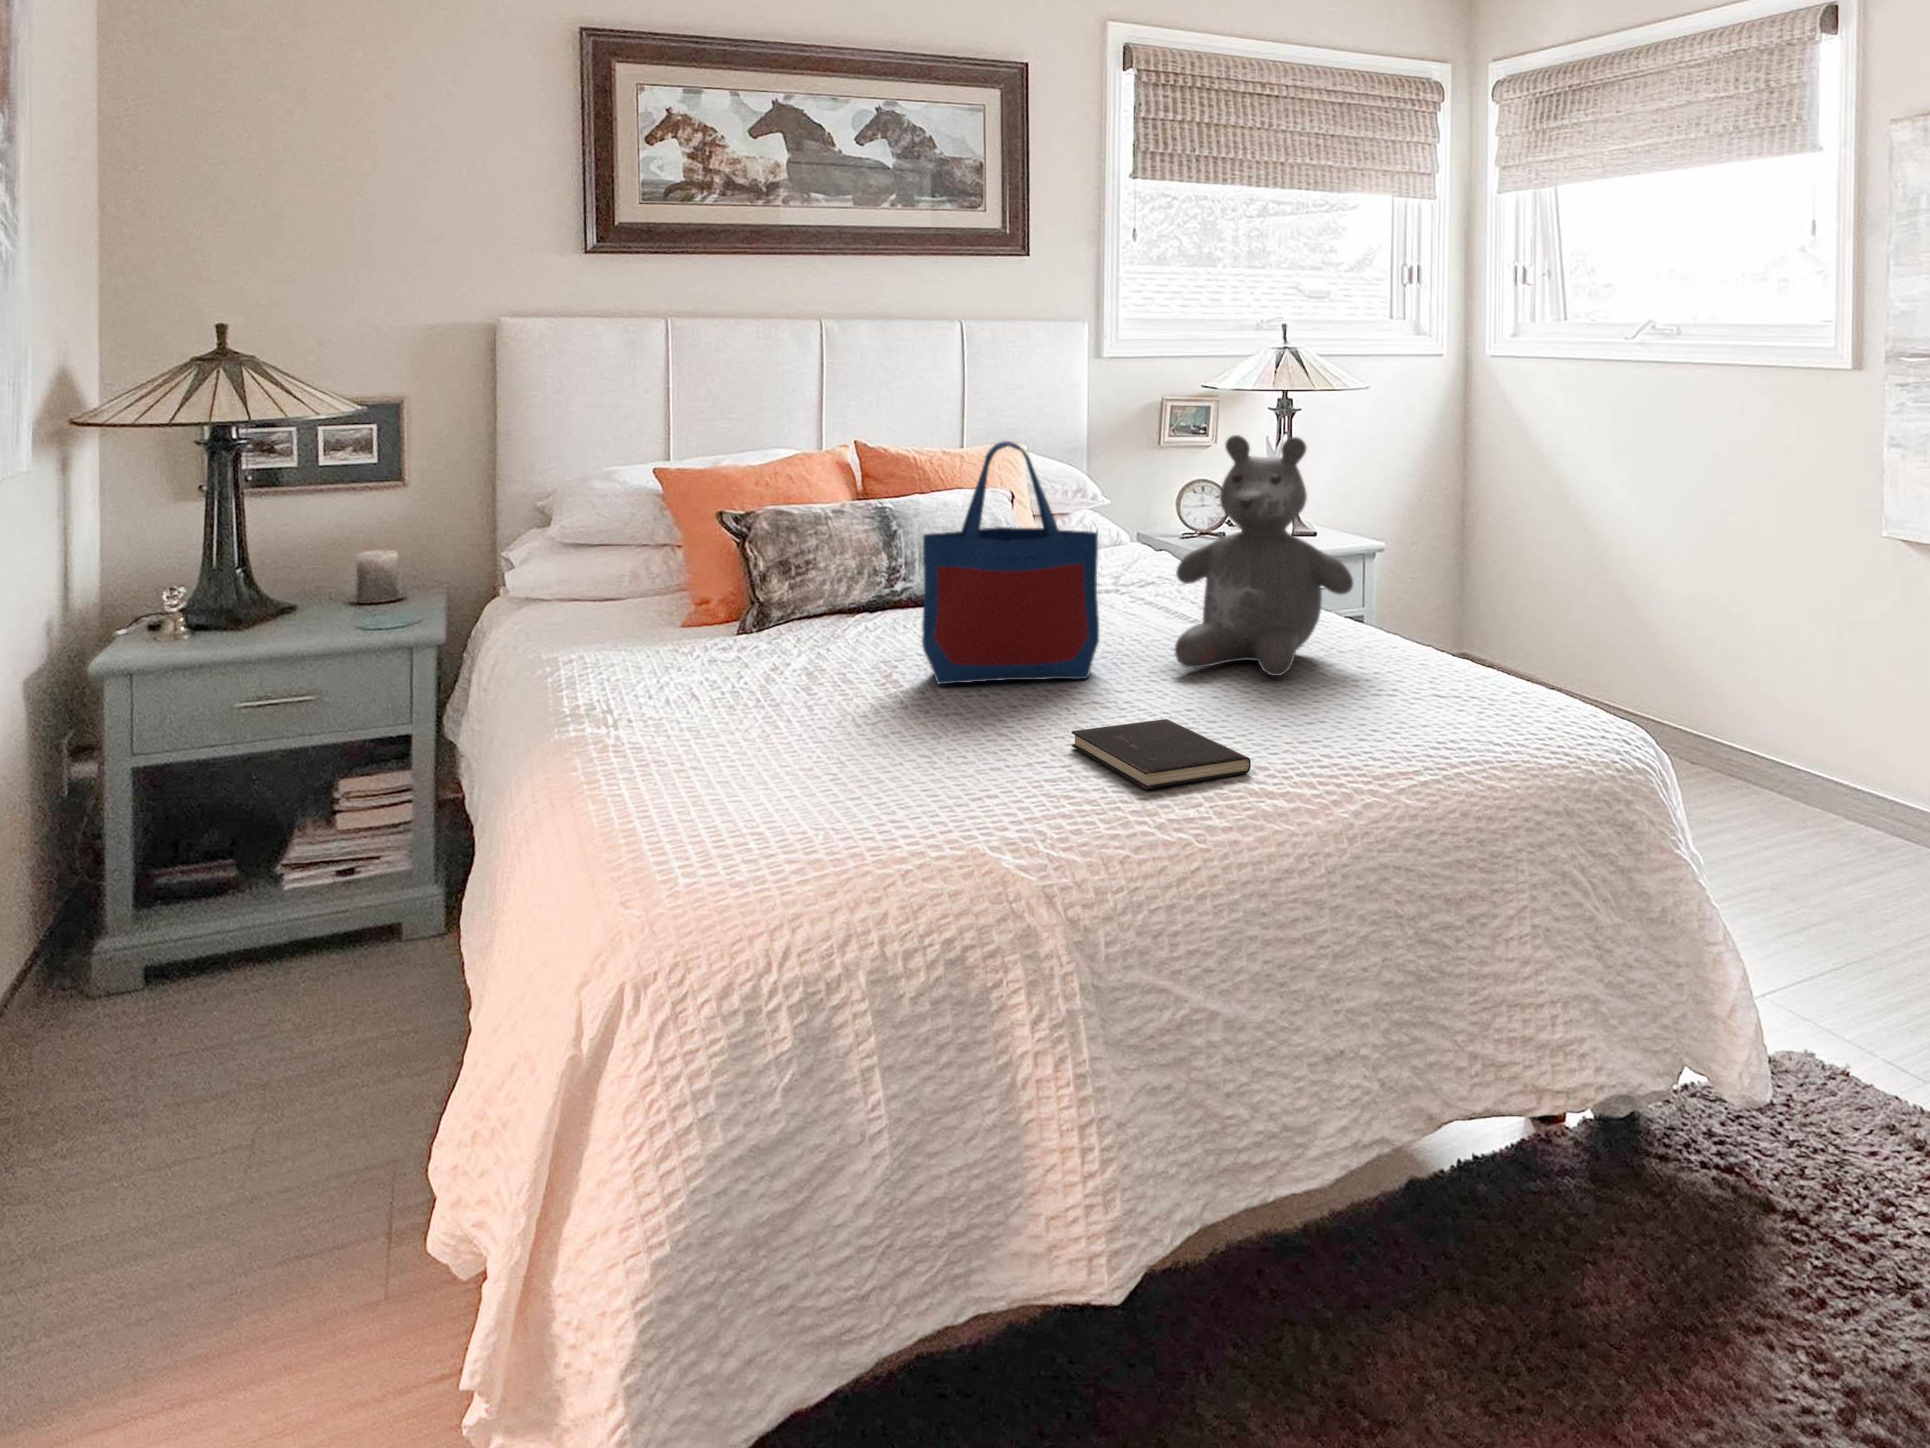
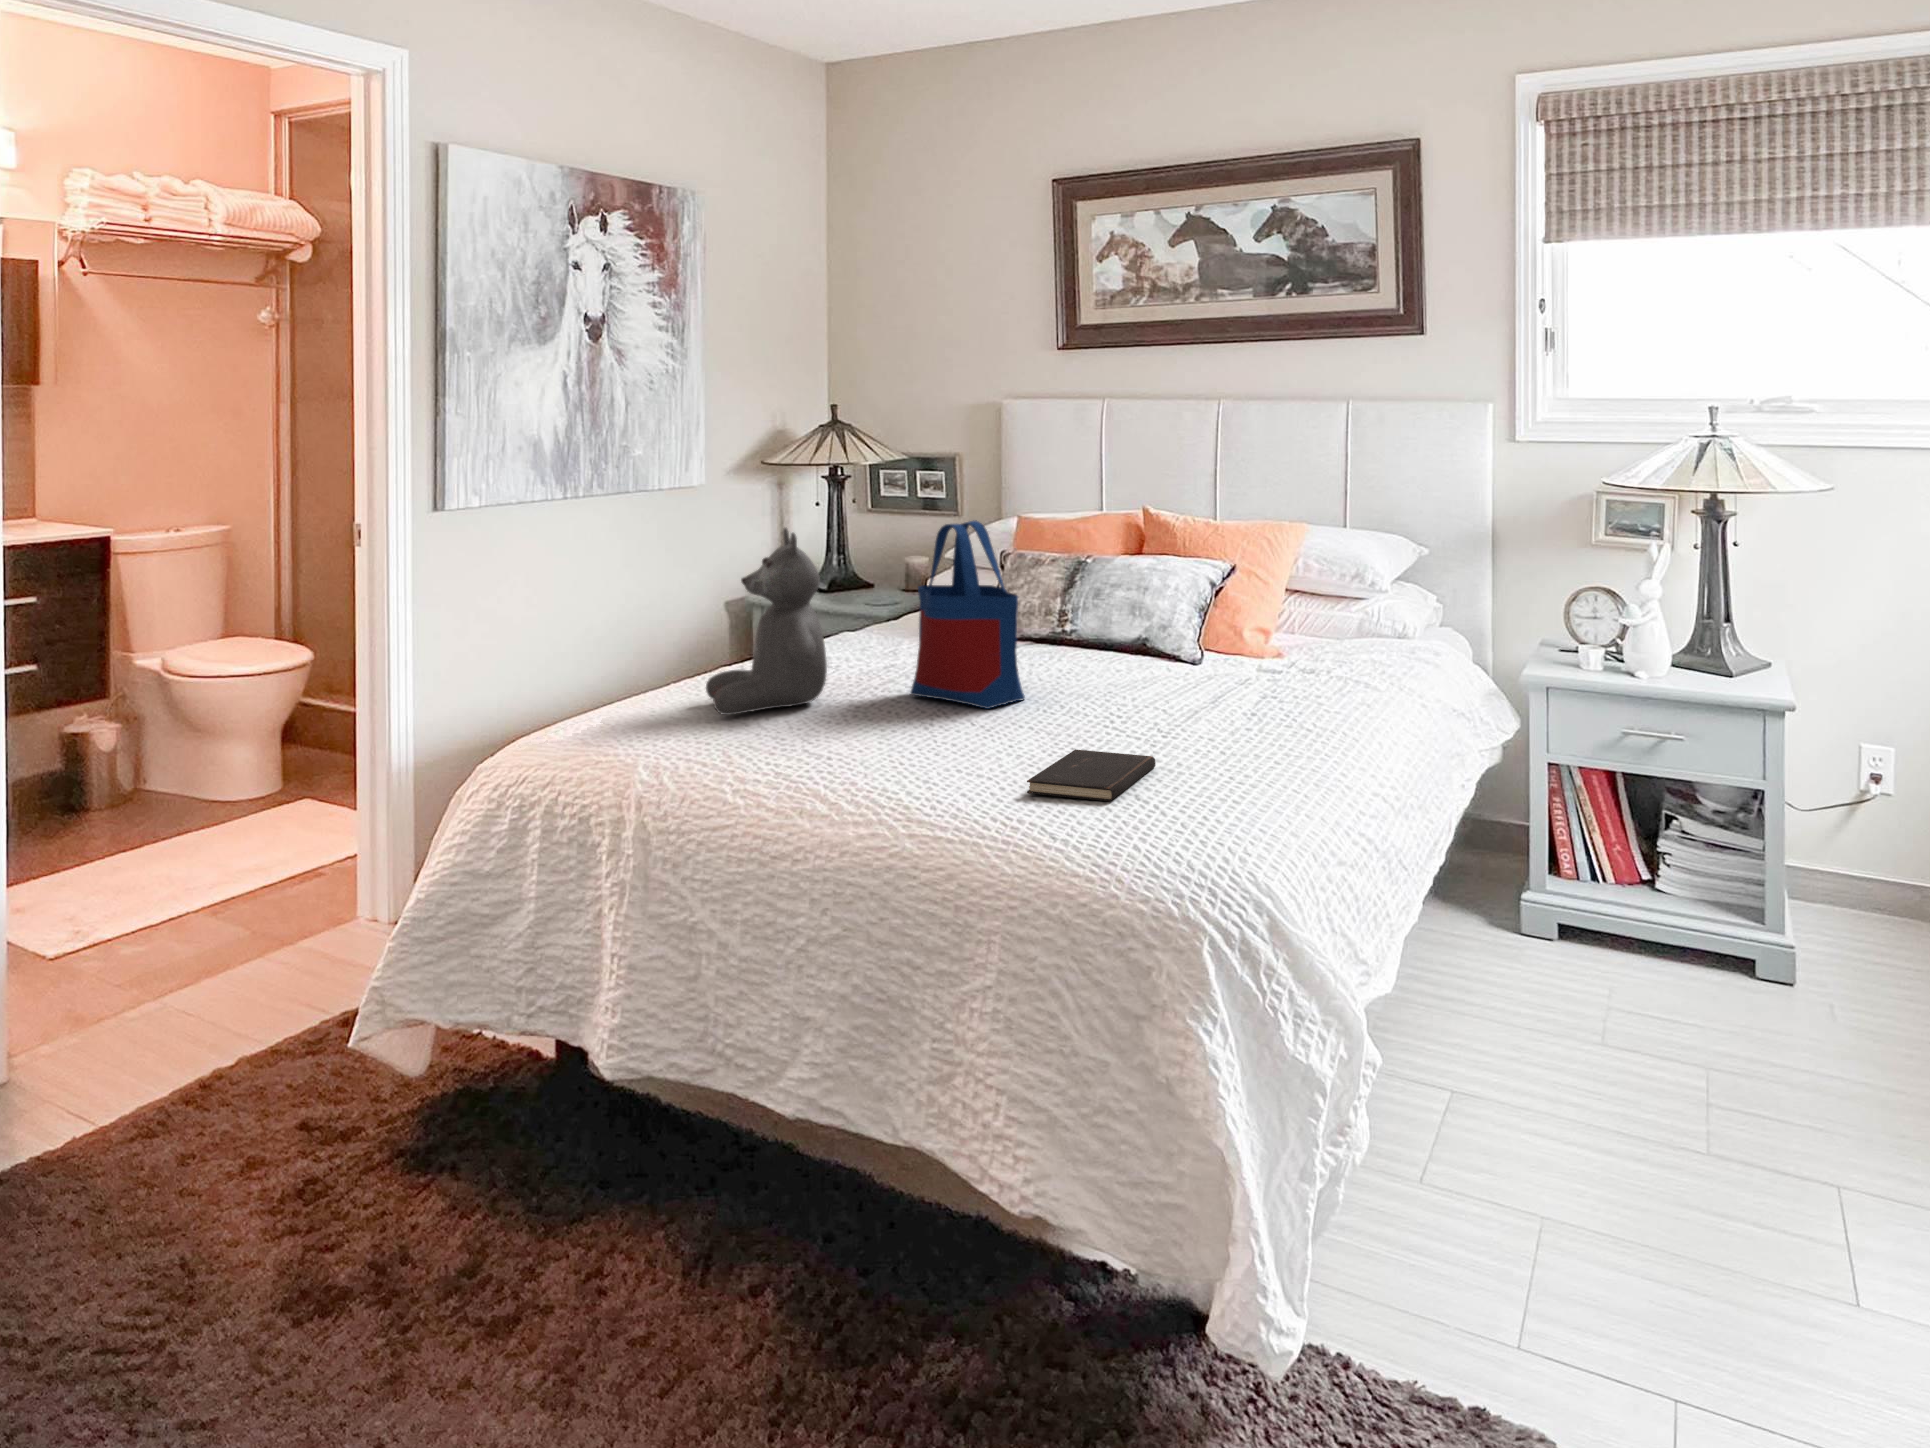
teddy bear: present [1175,435,1353,676] -> present [706,528,827,715]
hardcover book: present [1071,719,1251,789] -> present [1027,749,1156,801]

